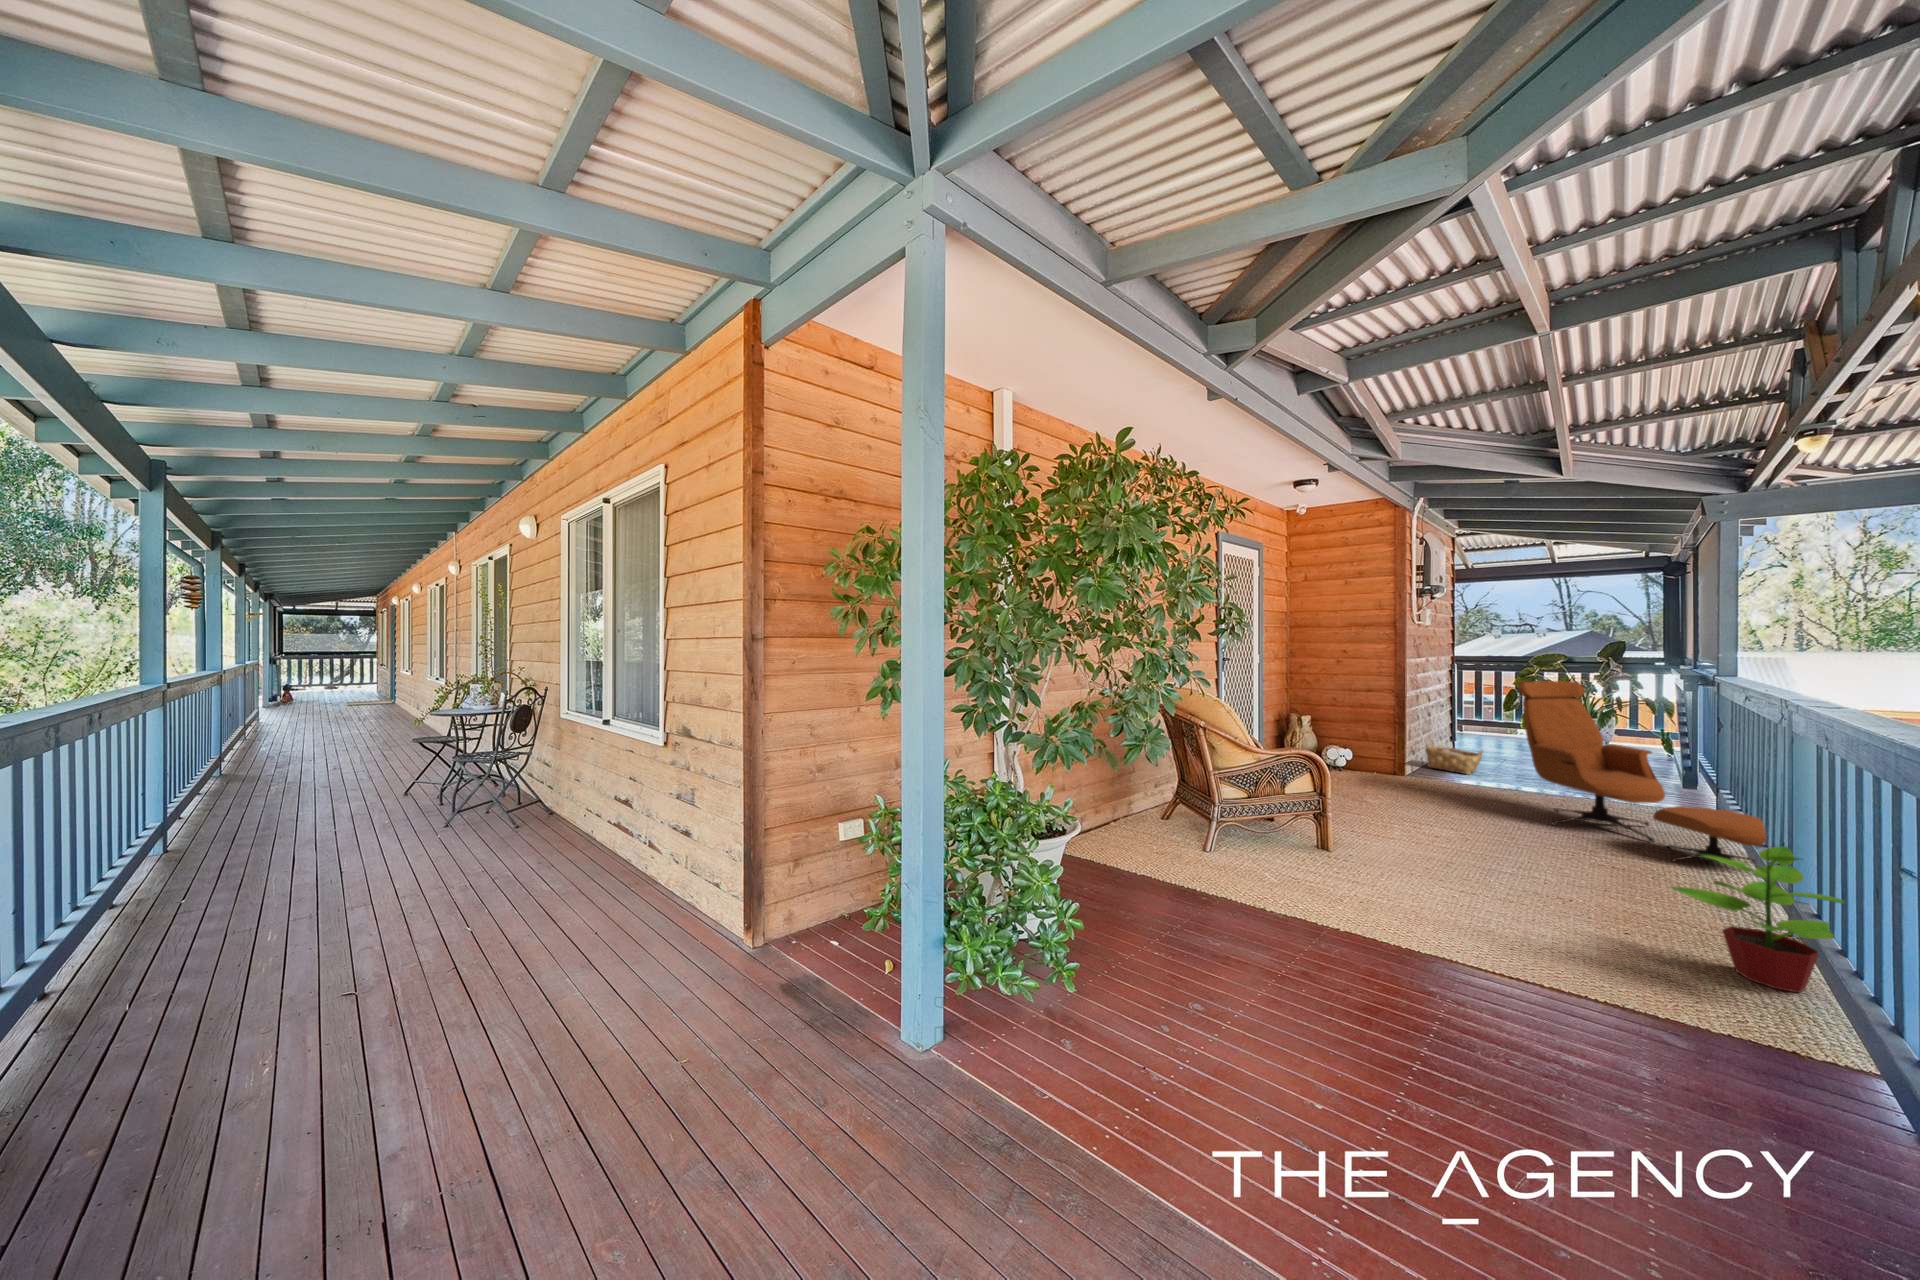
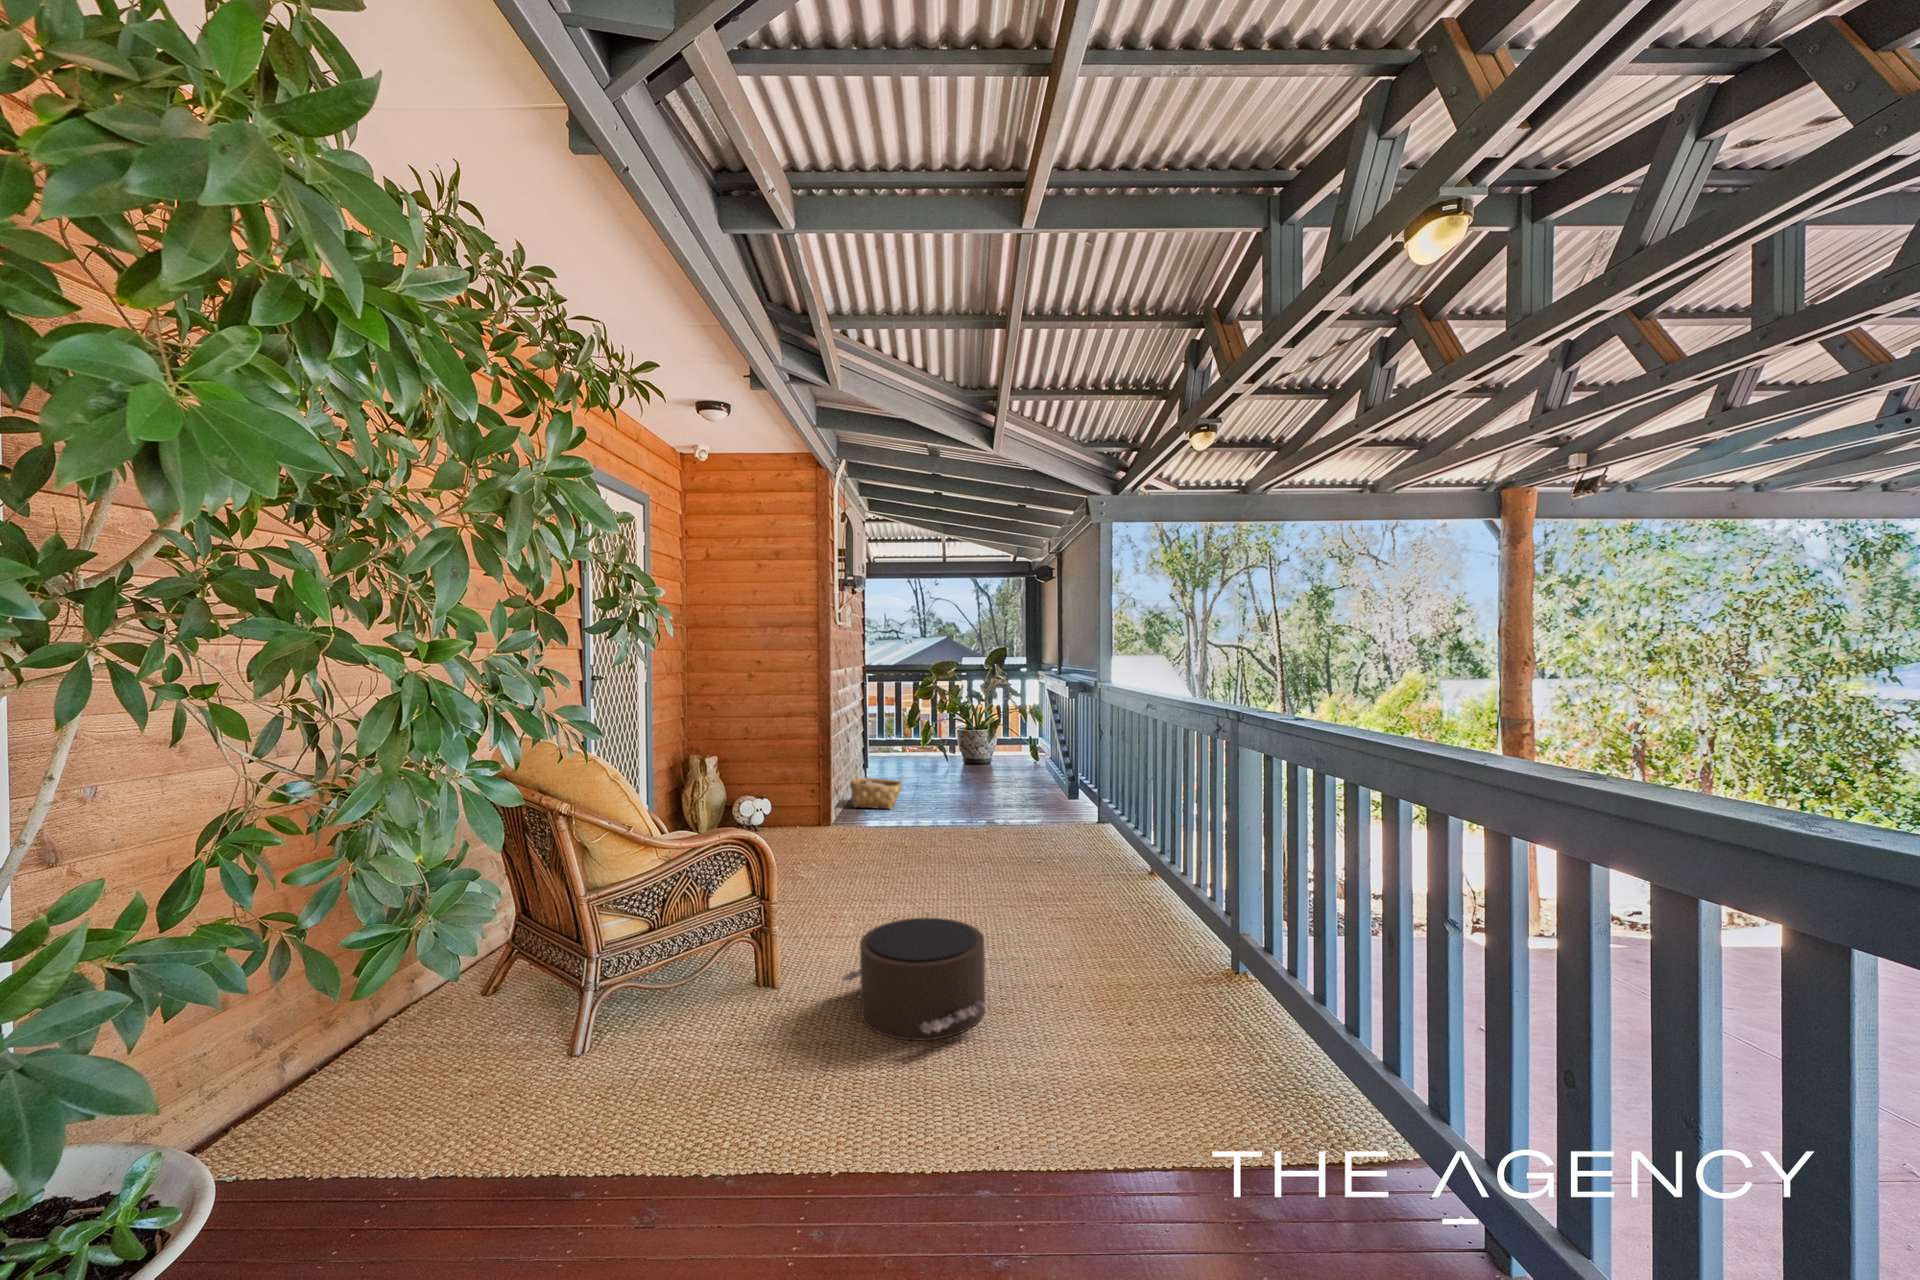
lounge chair: present [1518,681,1766,862] -> none [946,689,1129,877]
pouf: none [1381,834,1512,920] -> present [842,918,987,1041]
potted plant: present [1672,846,1845,993] -> none [1105,851,1226,1009]

